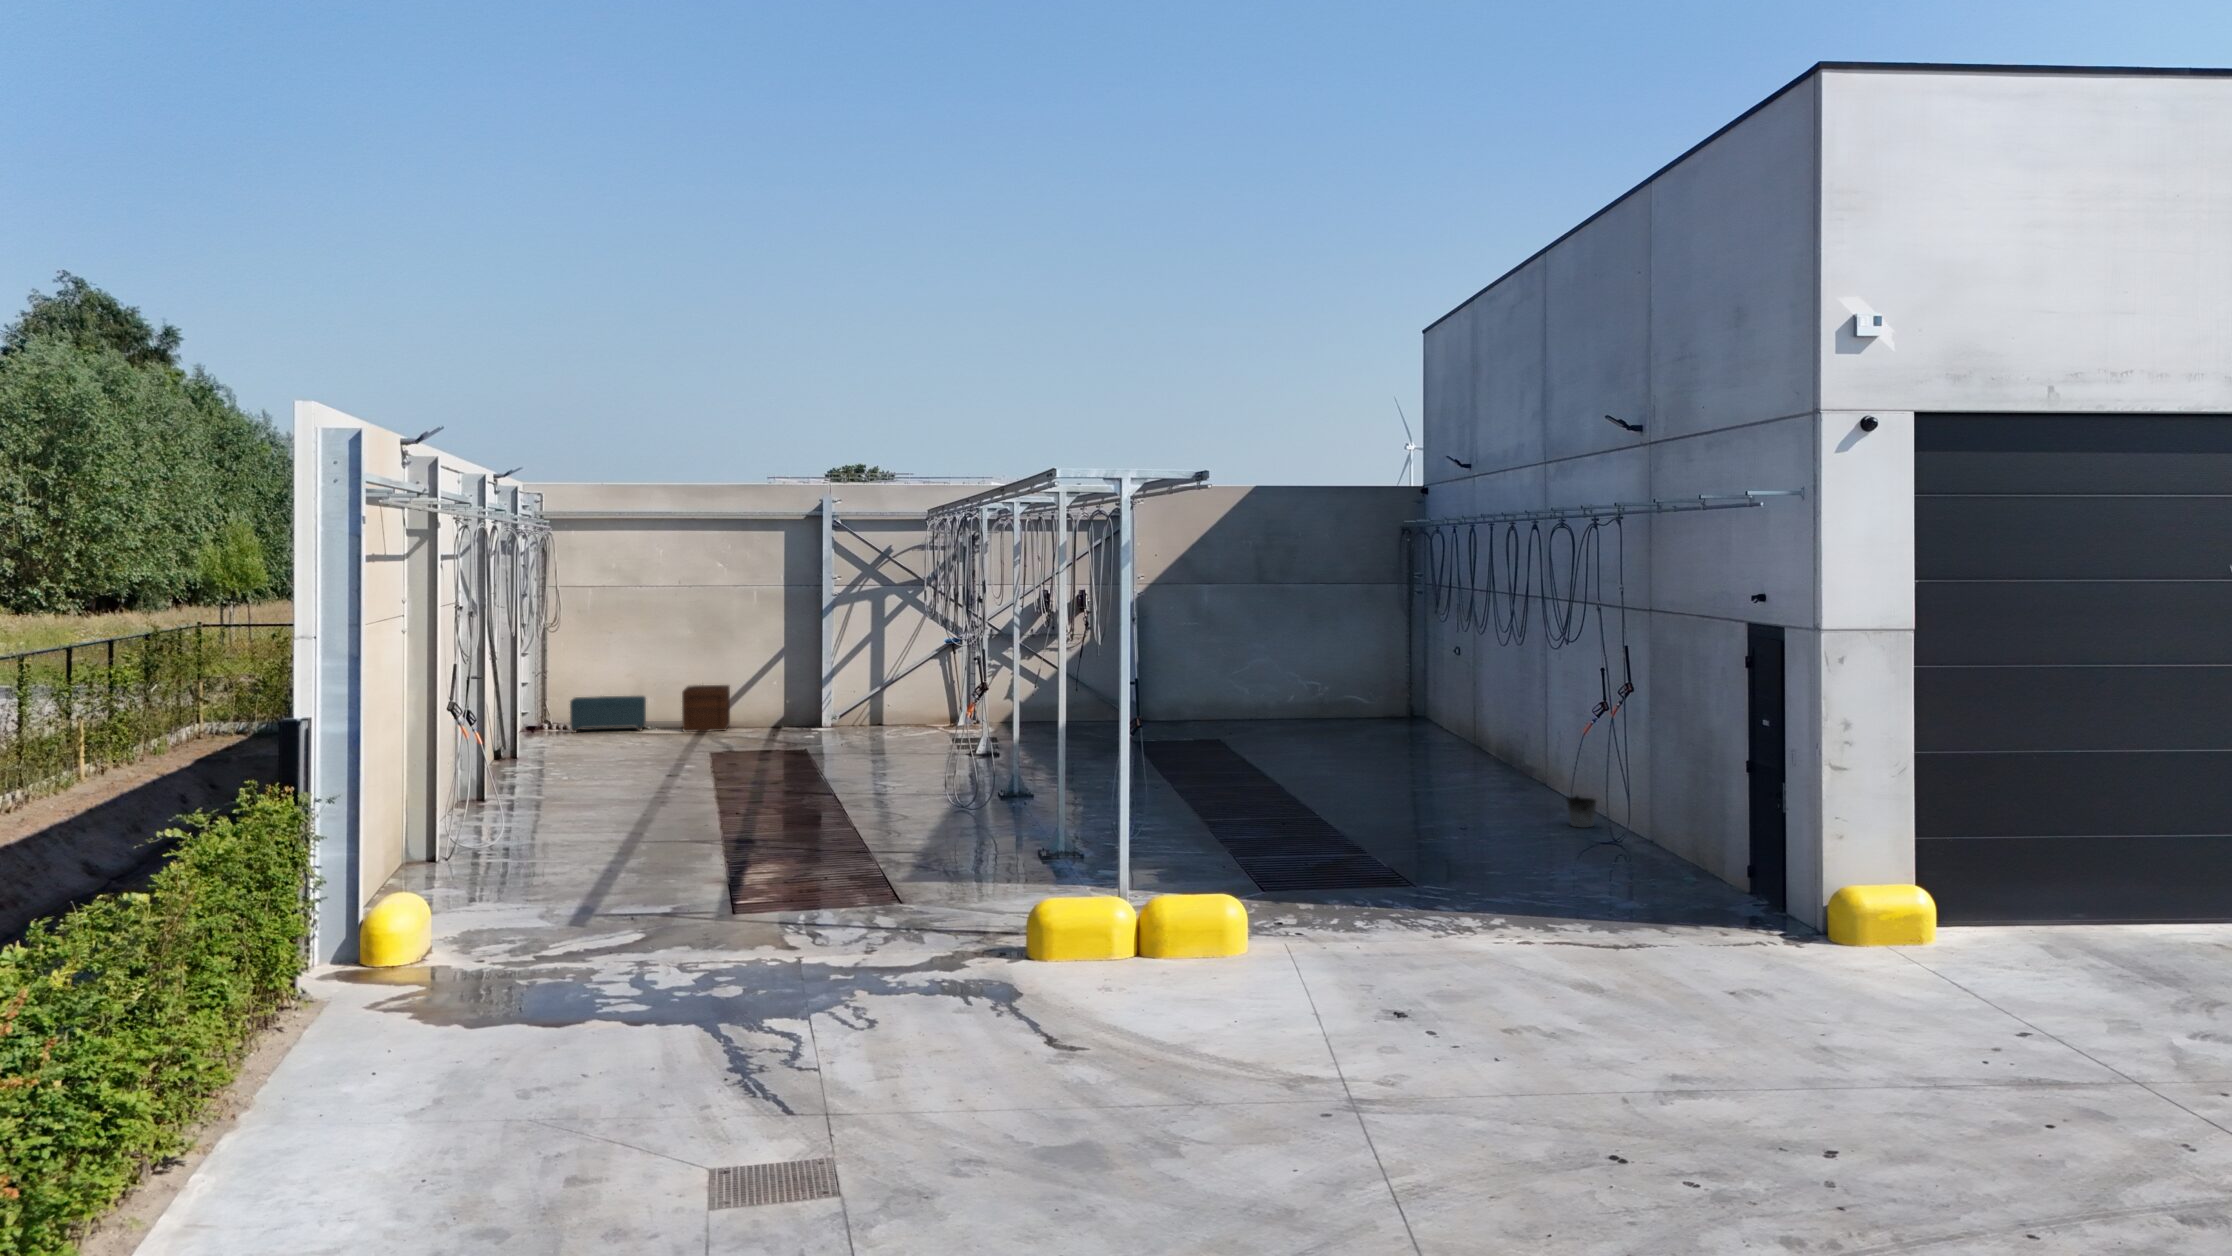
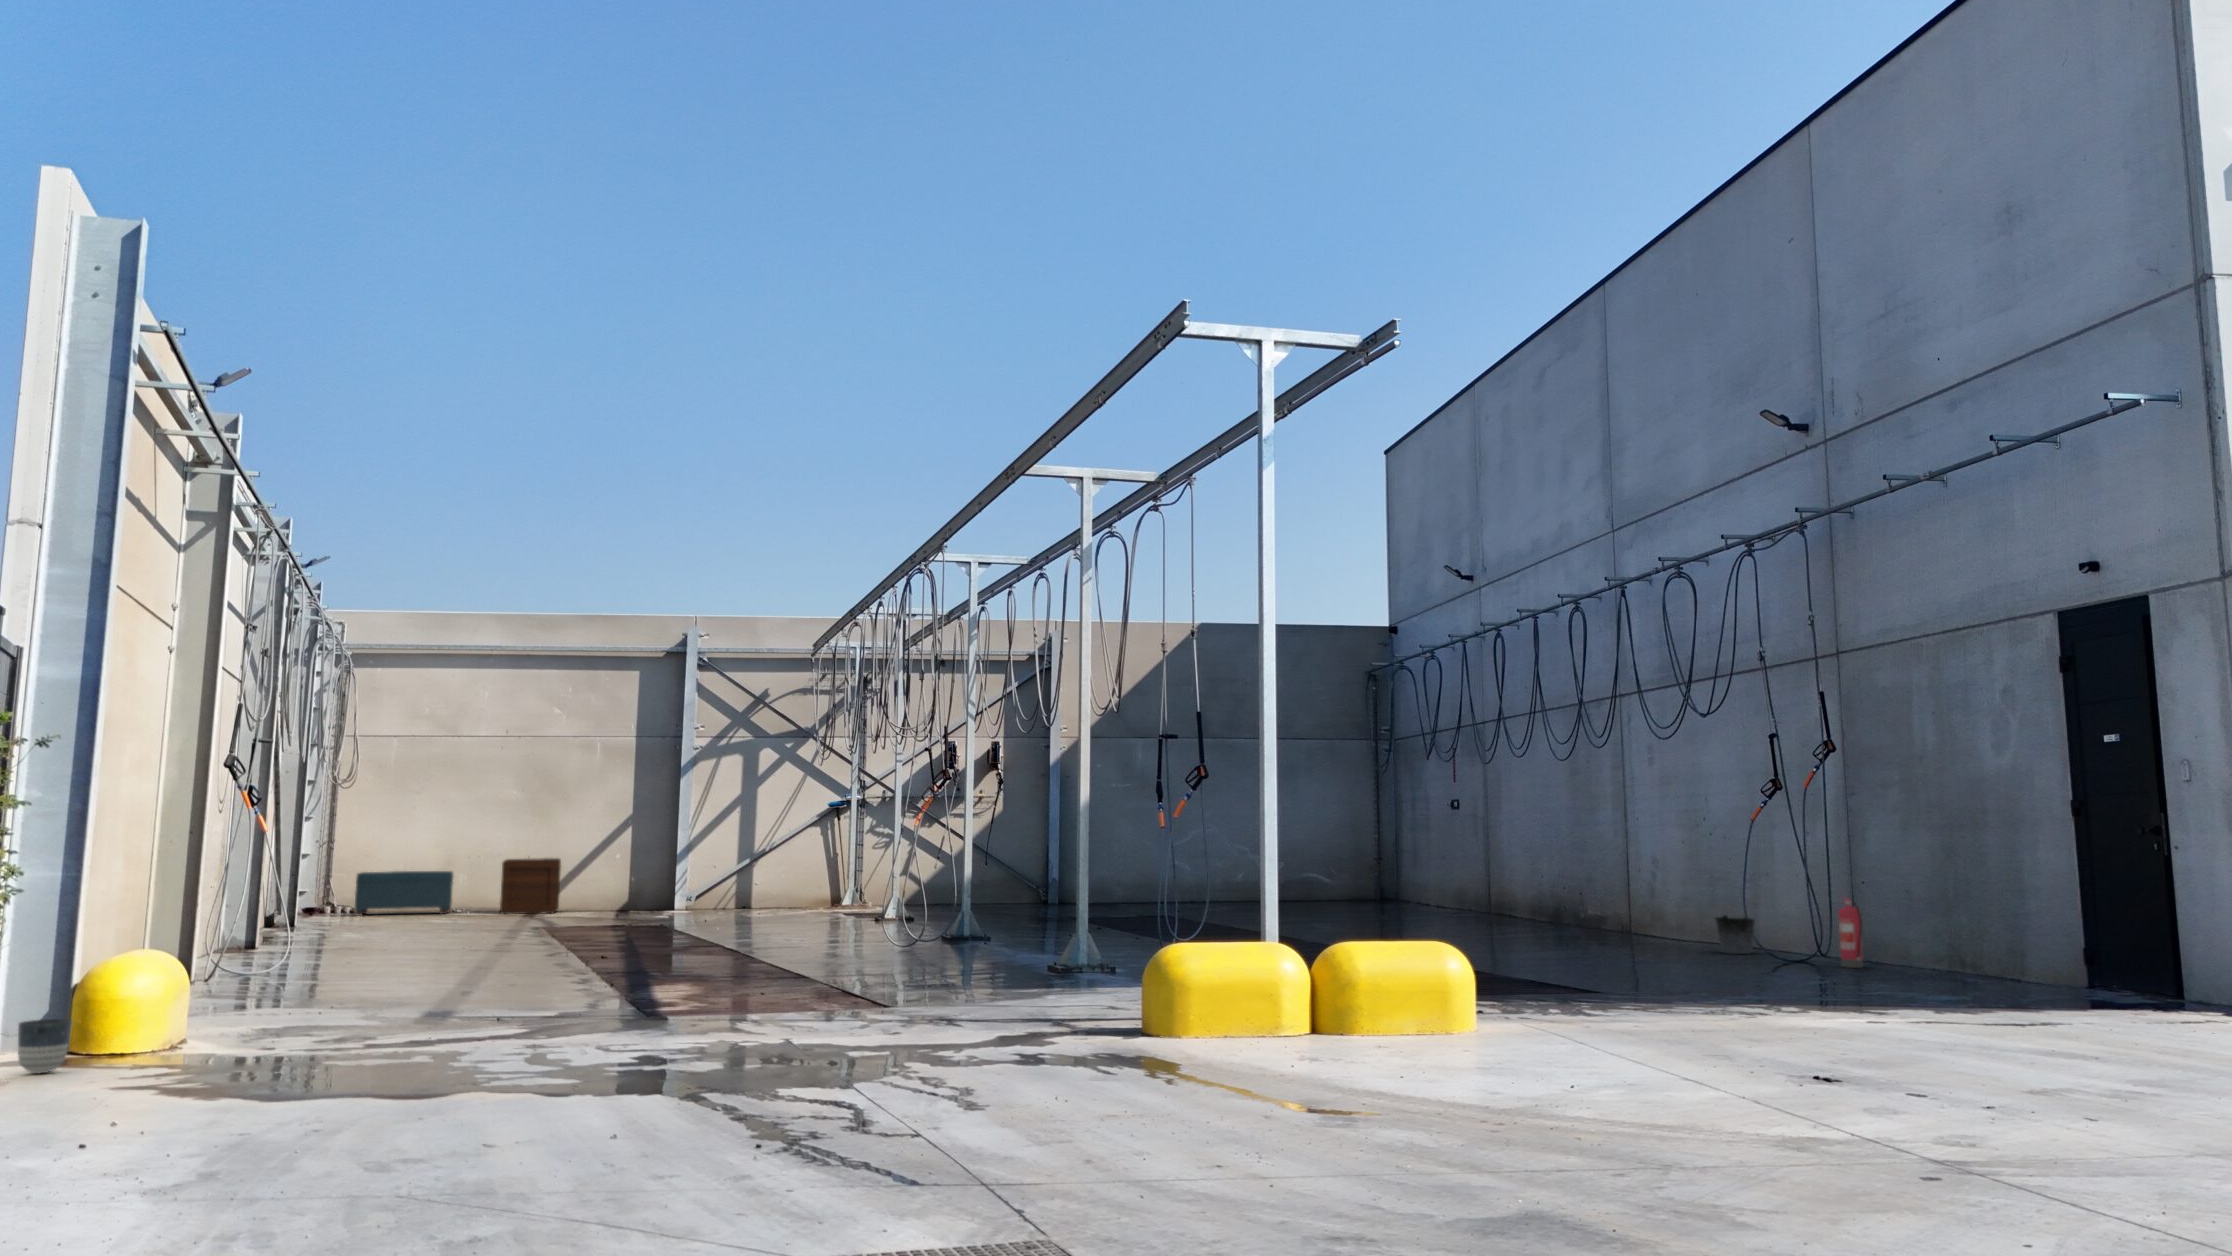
fire extinguisher: none [1630,798,1646,854] -> present [1839,897,1863,968]
planter: none [331,936,361,970] -> present [18,1019,72,1074]

